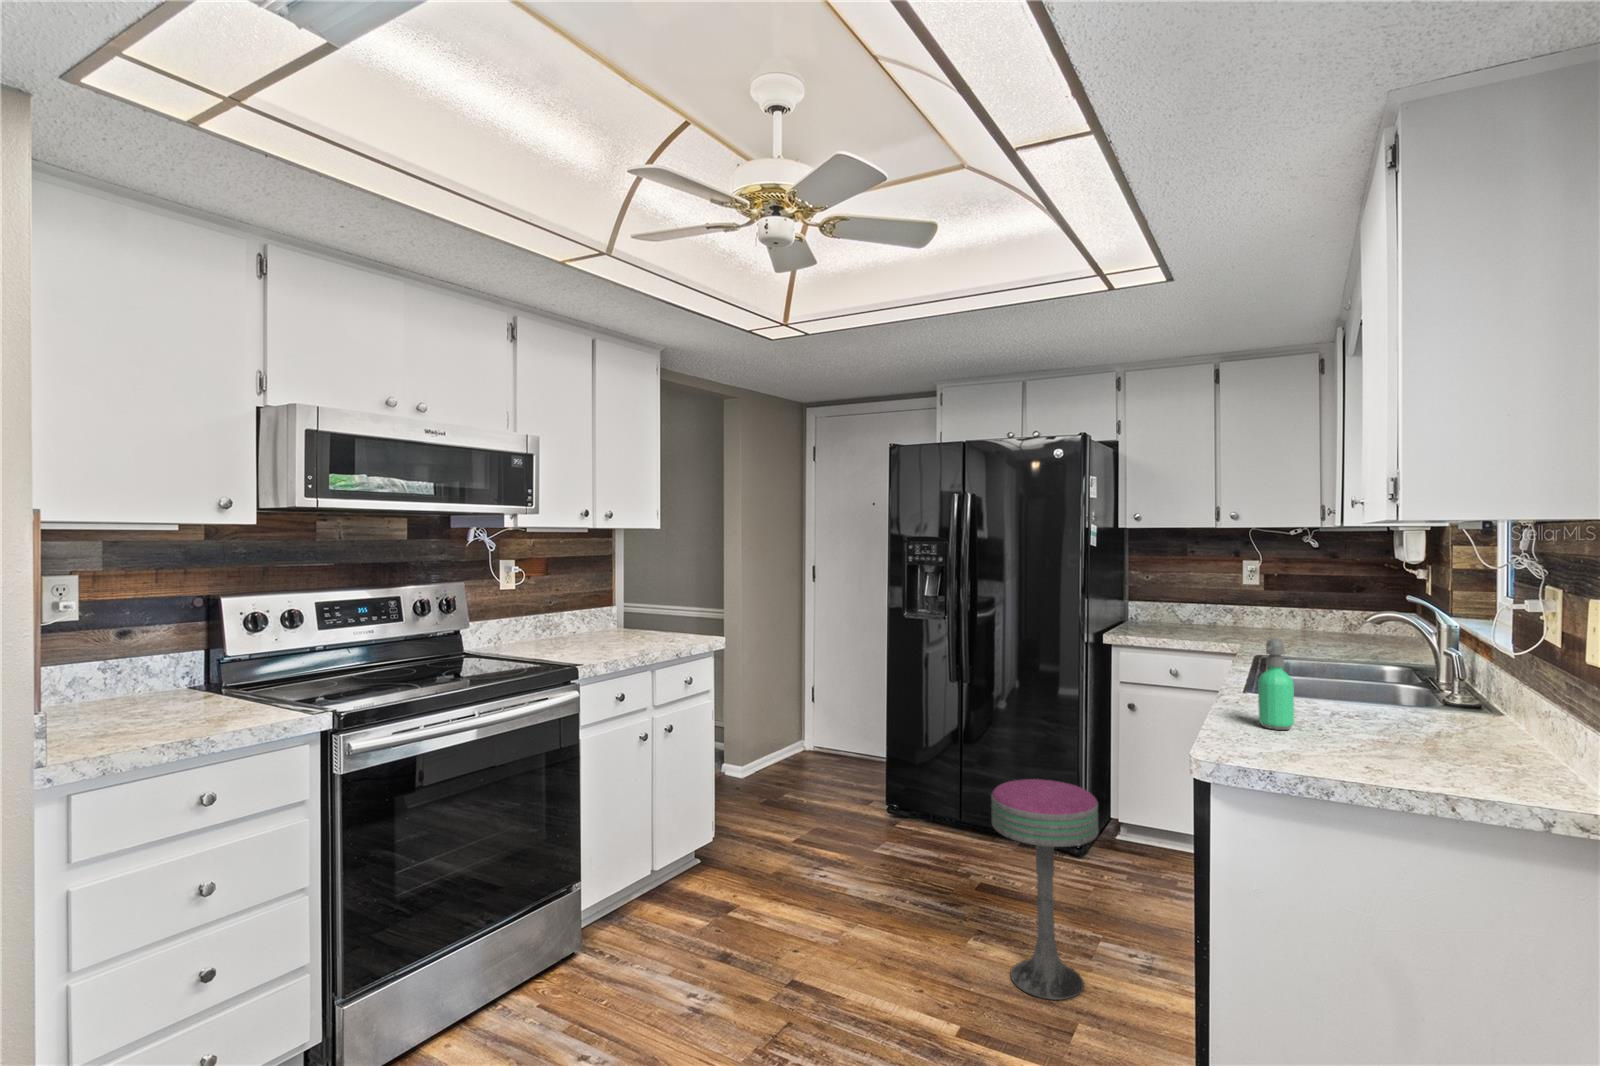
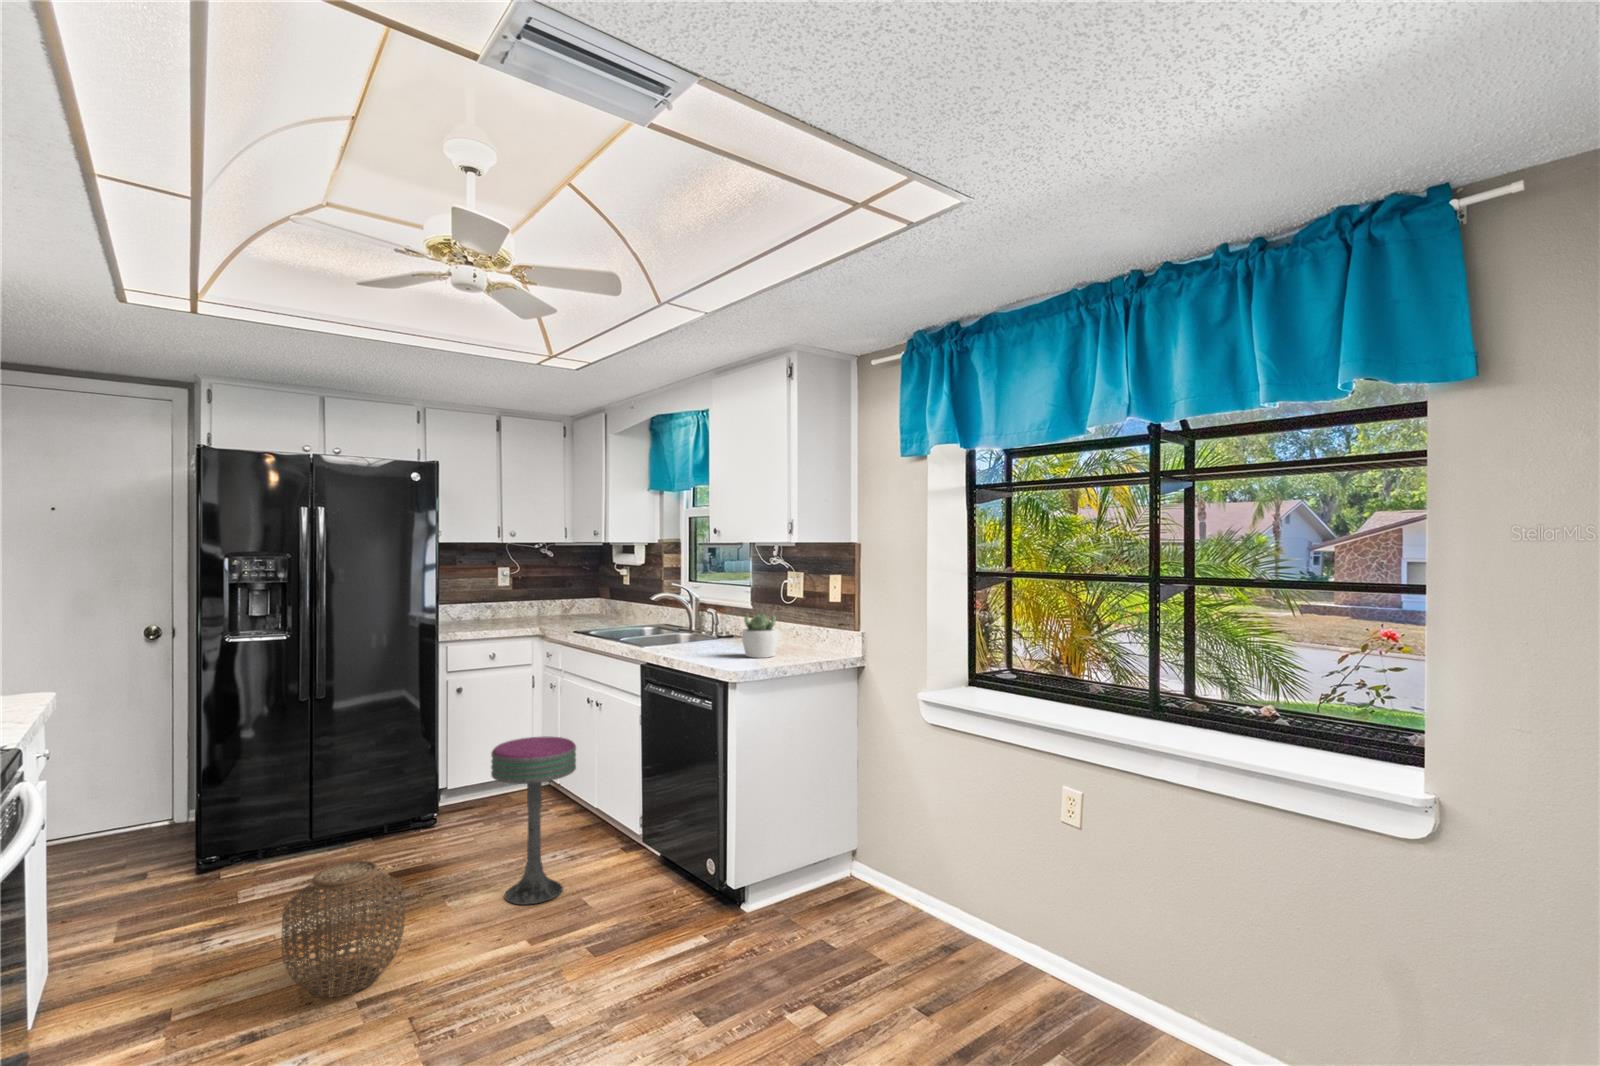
soap dispenser: present [1258,638,1294,730] -> none [693,603,710,656]
succulent plant: none [1326,668,1417,763] -> present [742,613,779,658]
woven basket: none [761,843,863,973] -> present [281,860,405,997]

